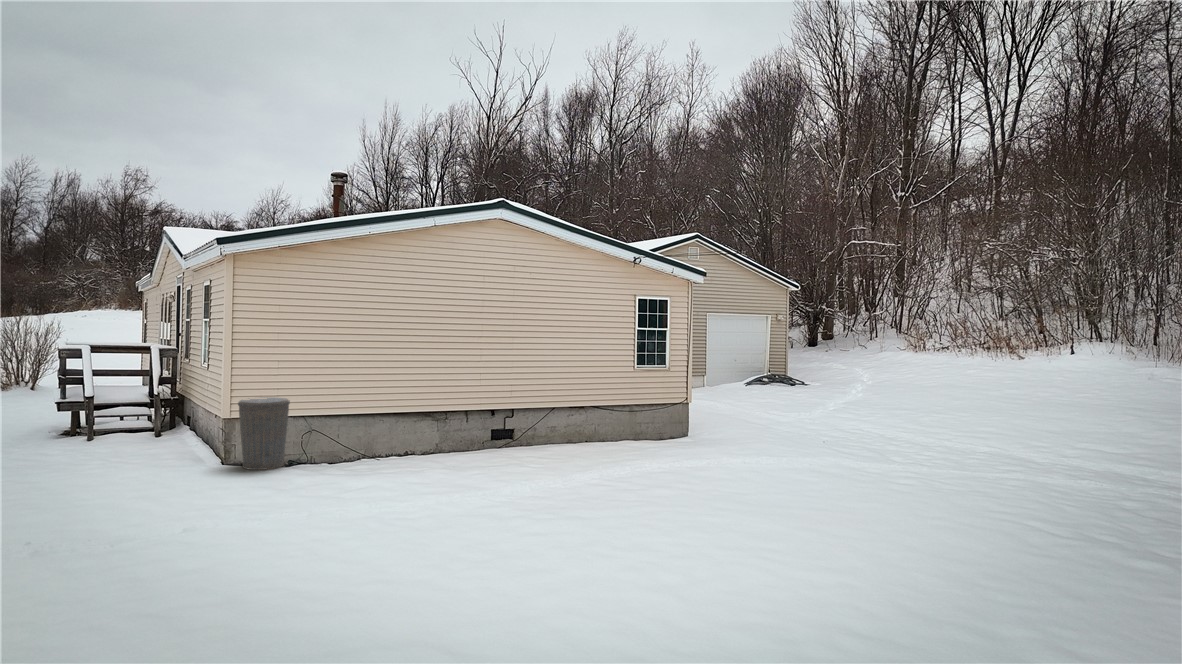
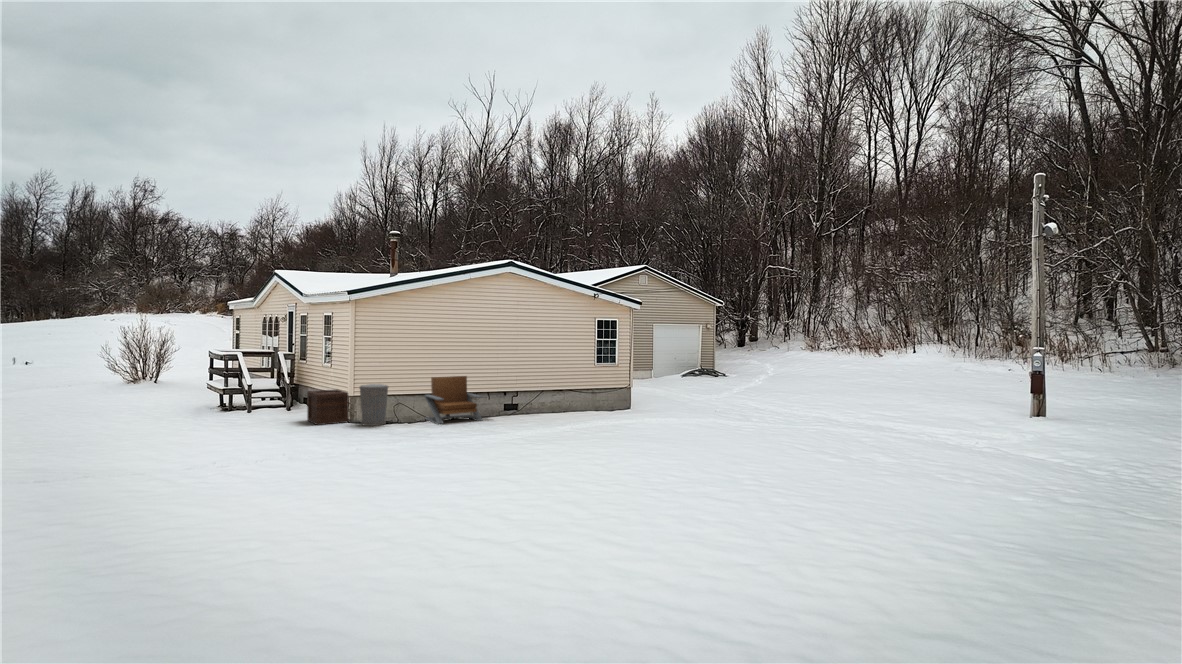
lounge chair: none [355,384,452,467] -> present [424,376,482,424]
wooden crate: none [156,405,223,467] -> present [307,390,348,425]

